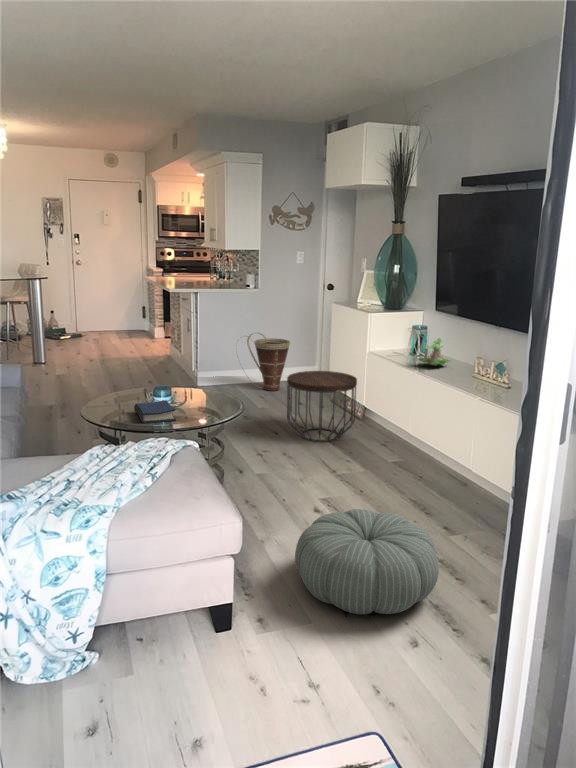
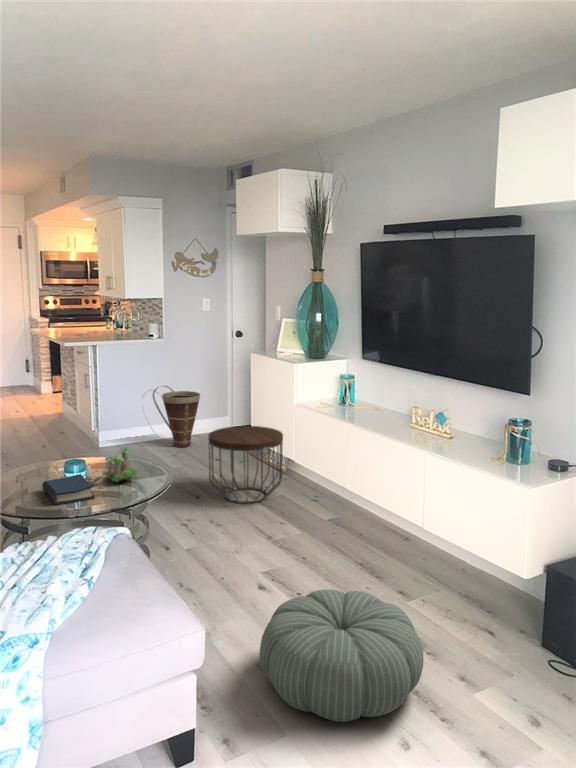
plant: present [419,338,450,365] -> present [104,447,139,481]

